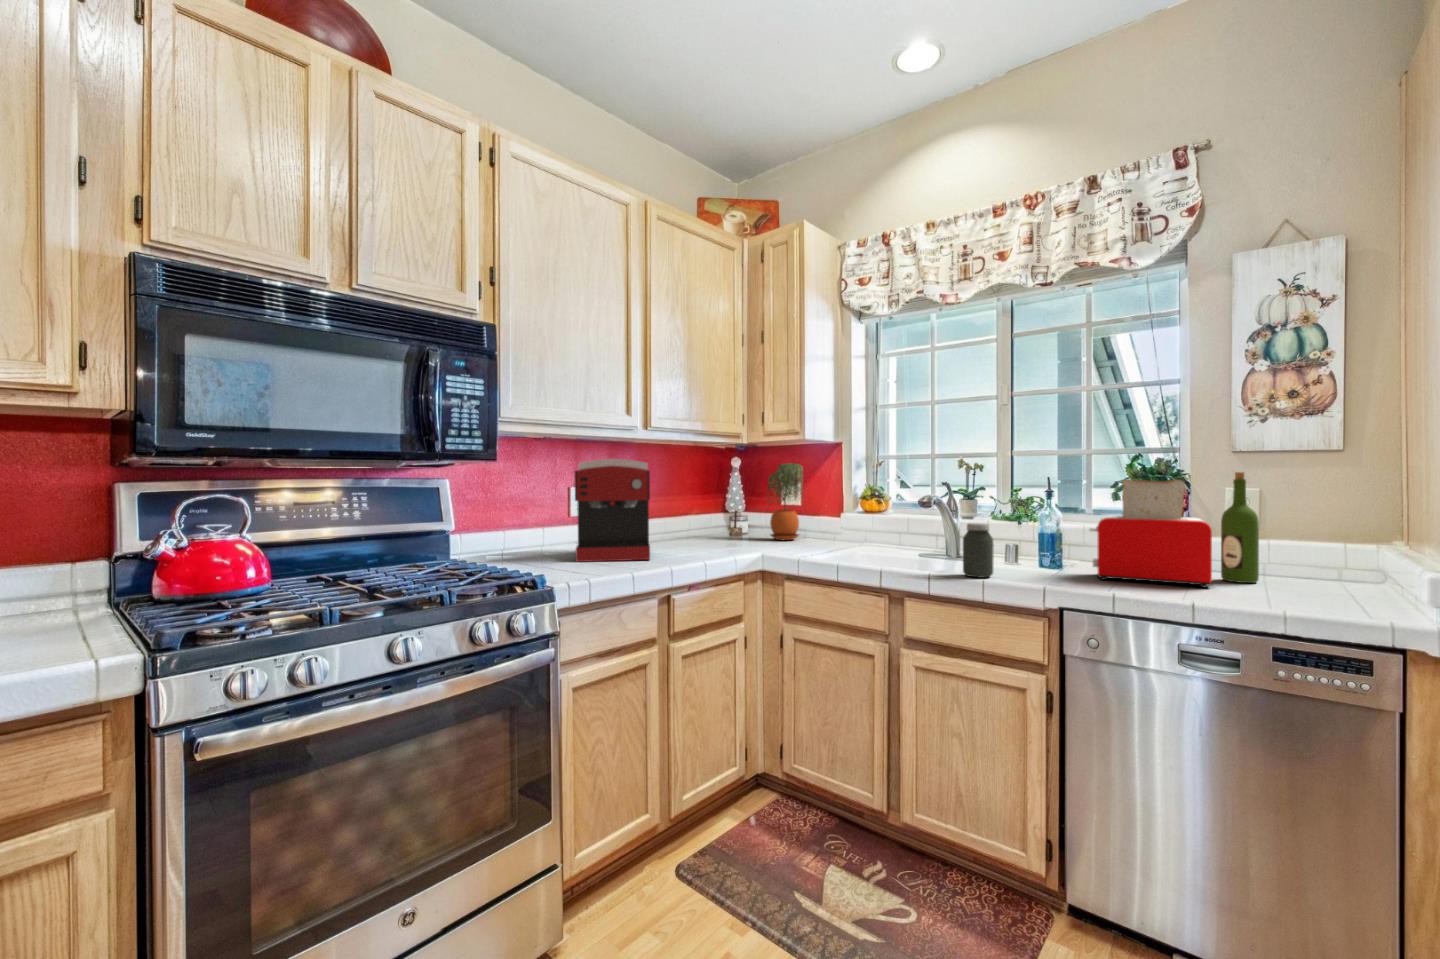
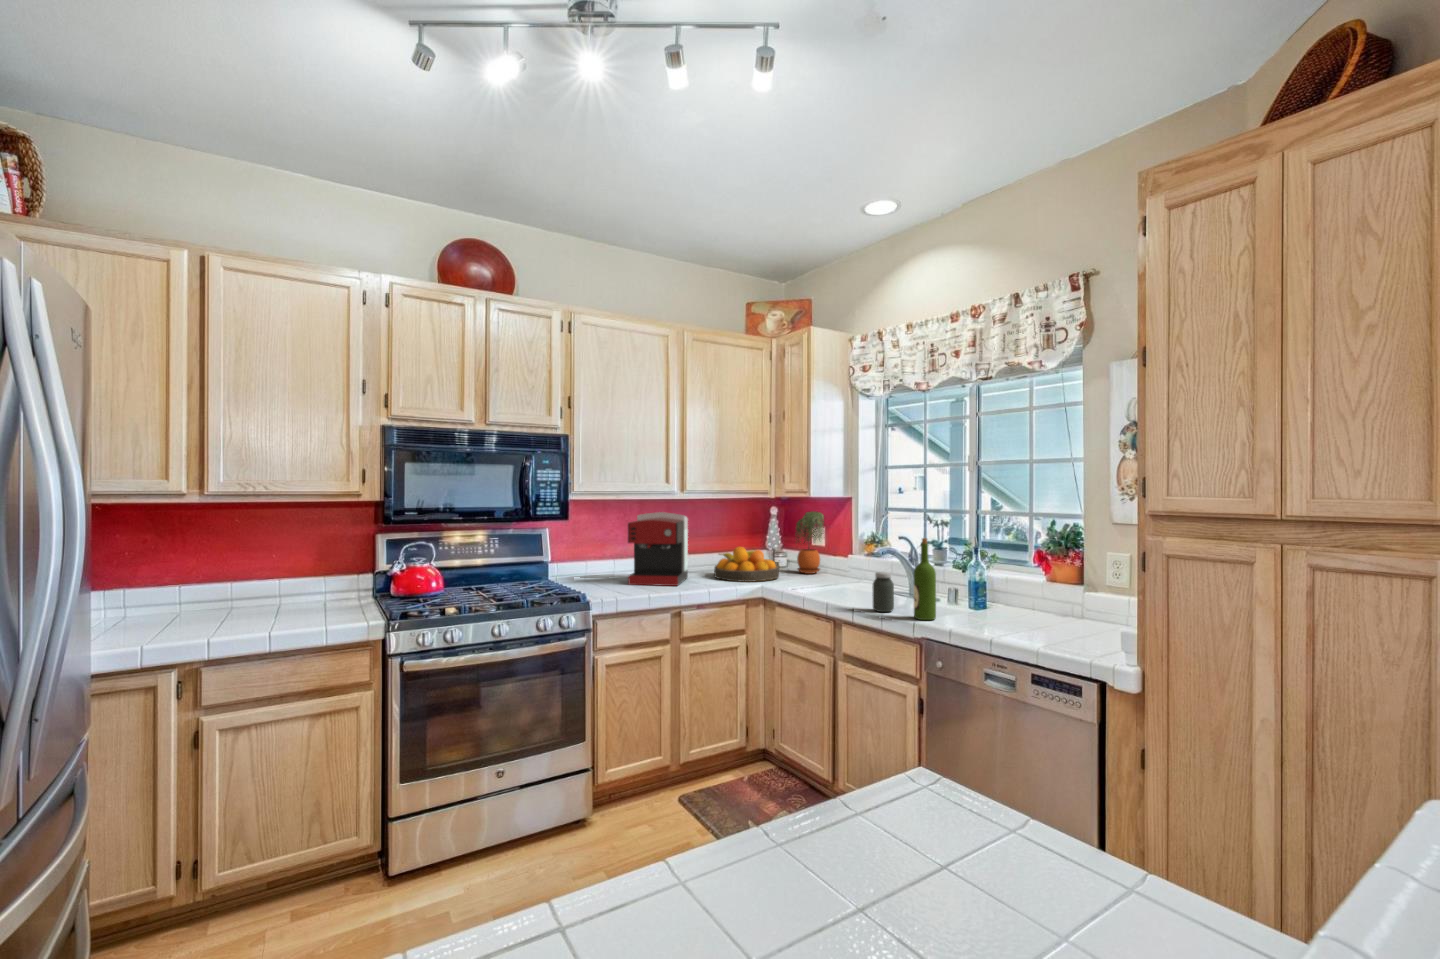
wine bottle: present [1221,472,1259,583] -> present [914,538,936,620]
toaster: present [1090,479,1212,587] -> none [967,544,1052,630]
fruit bowl: none [678,507,764,552] -> present [714,547,779,582]

